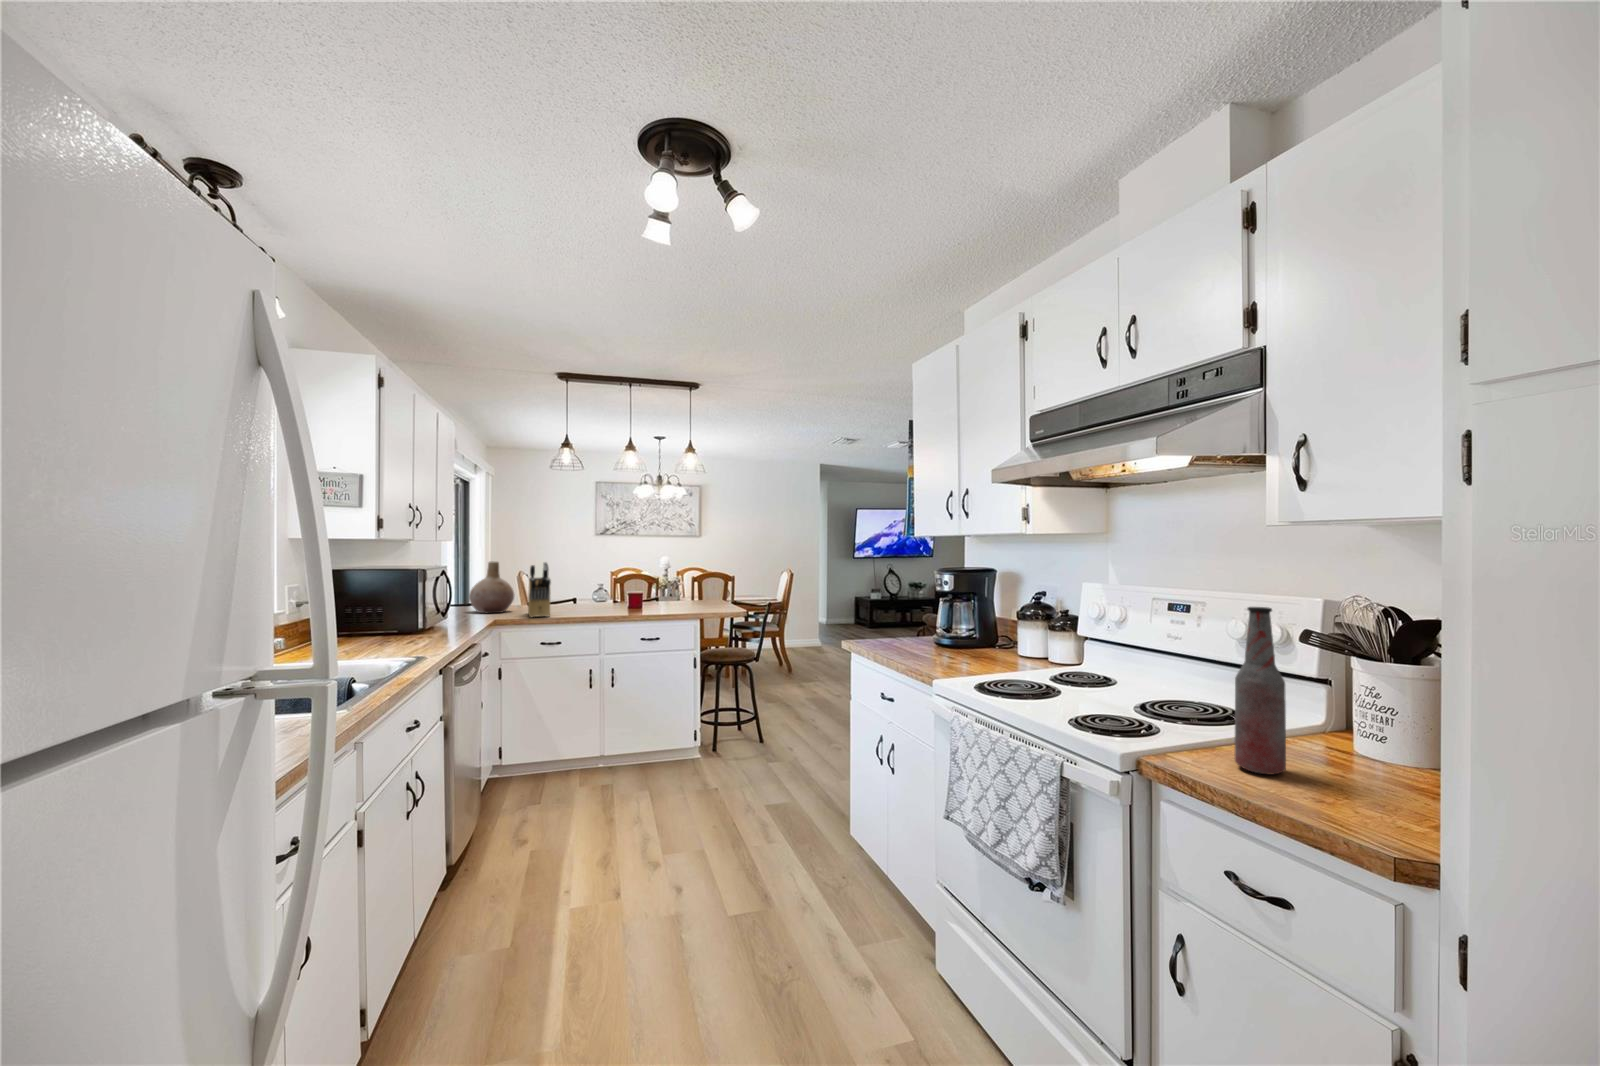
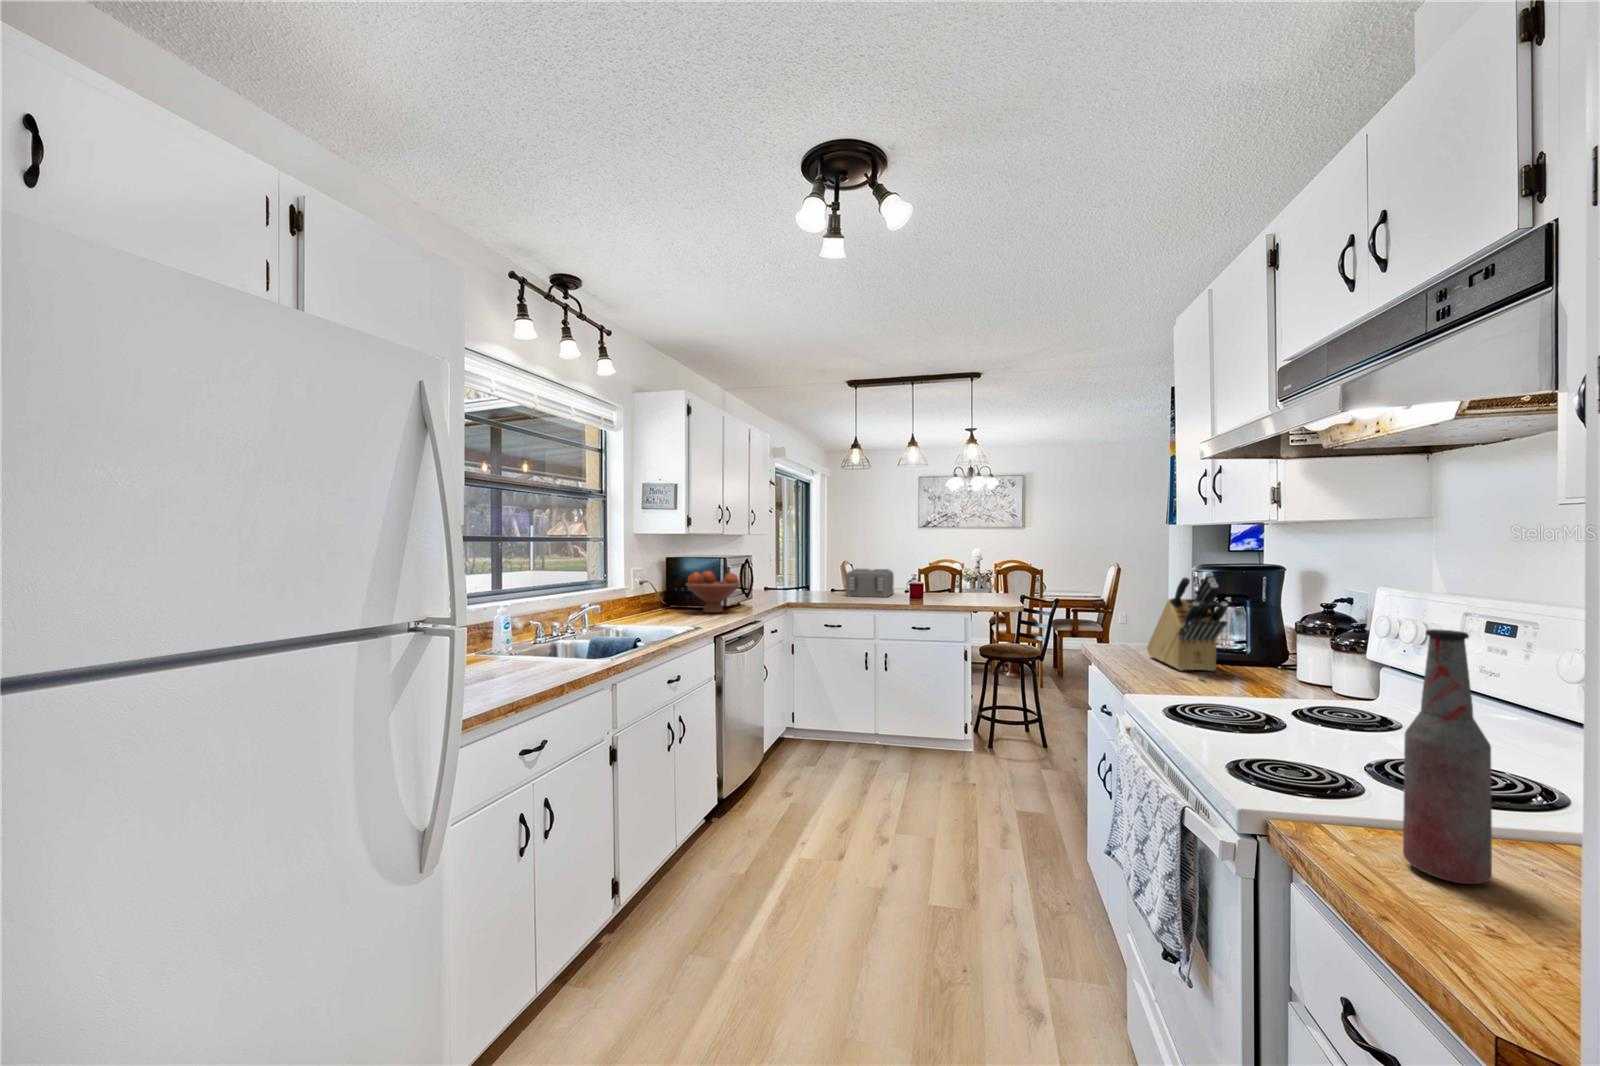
vase: present [469,561,514,613] -> none [776,553,811,597]
knife block: present [528,562,551,617] -> present [1147,572,1228,671]
toaster: none [554,579,605,609] -> present [845,569,894,597]
fruit bowl: none [374,584,454,637] -> present [686,571,741,613]

